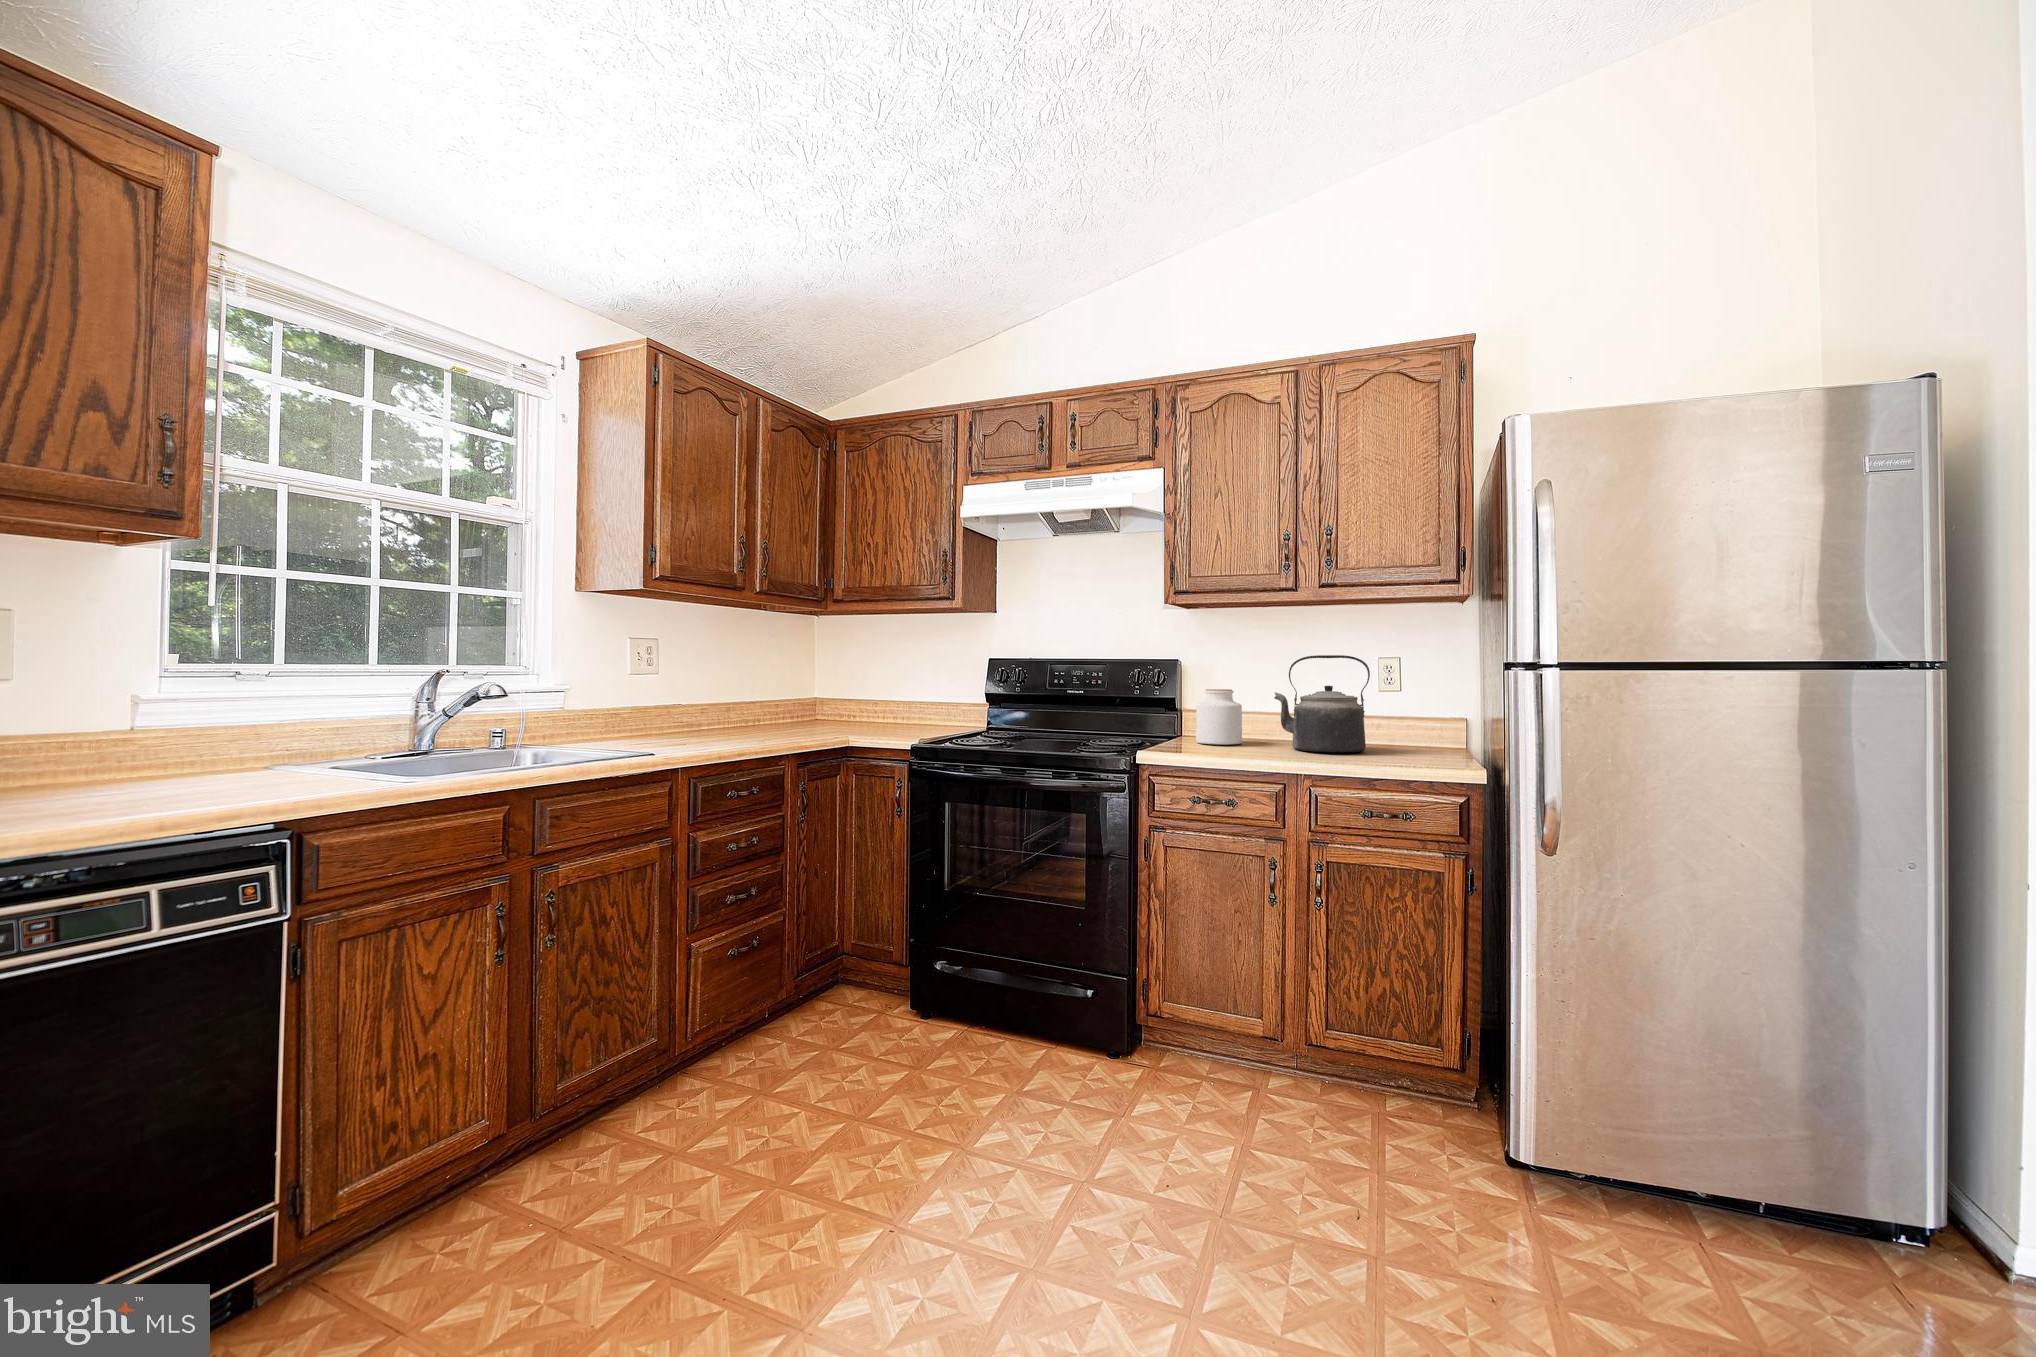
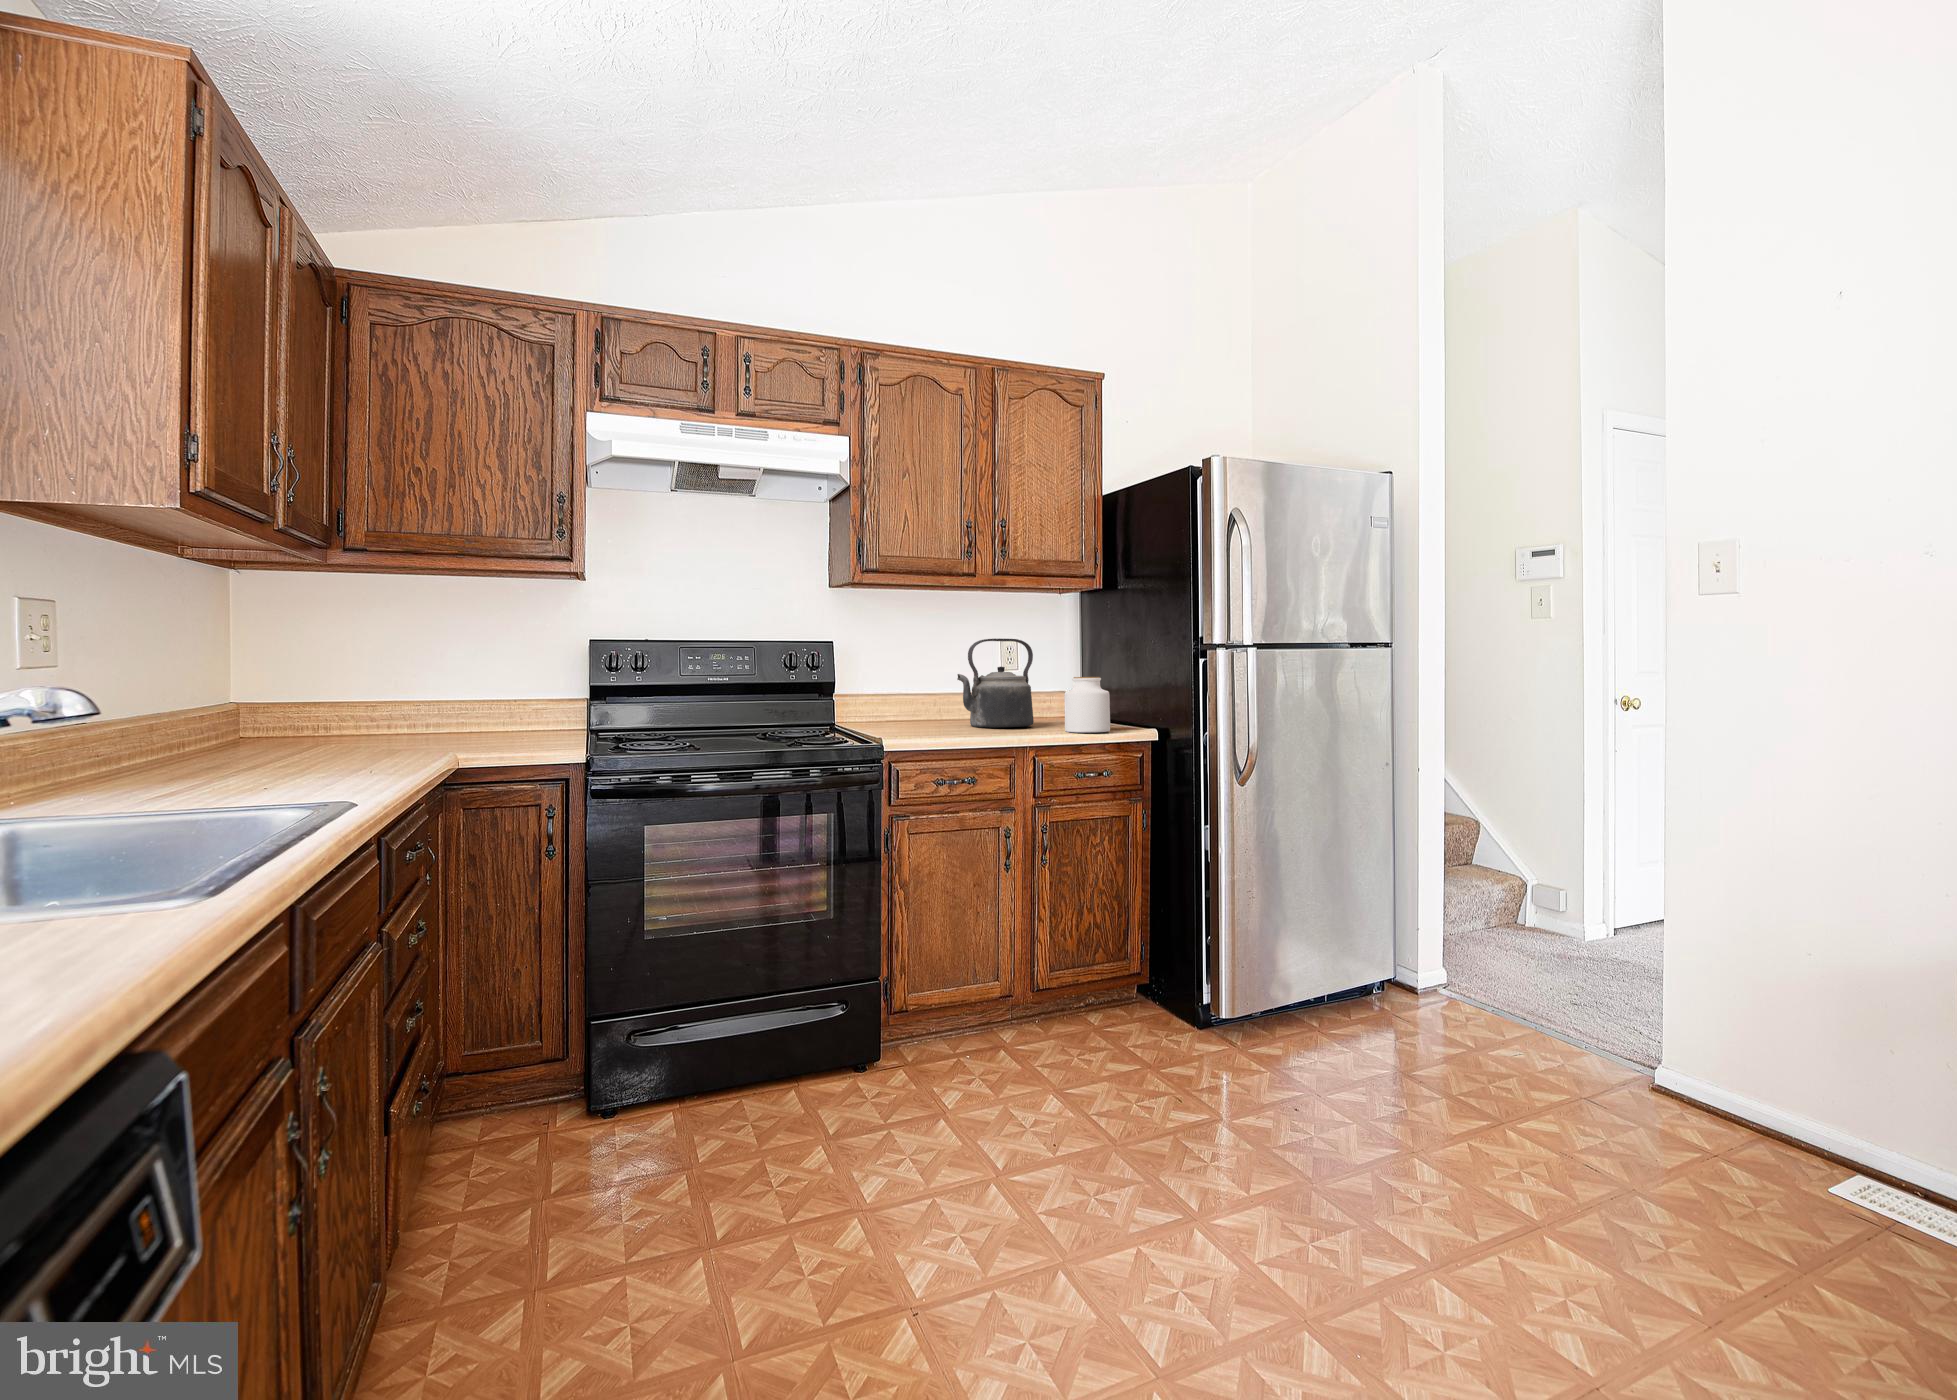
jar: present [1196,689,1242,744] -> present [1065,677,1110,733]

